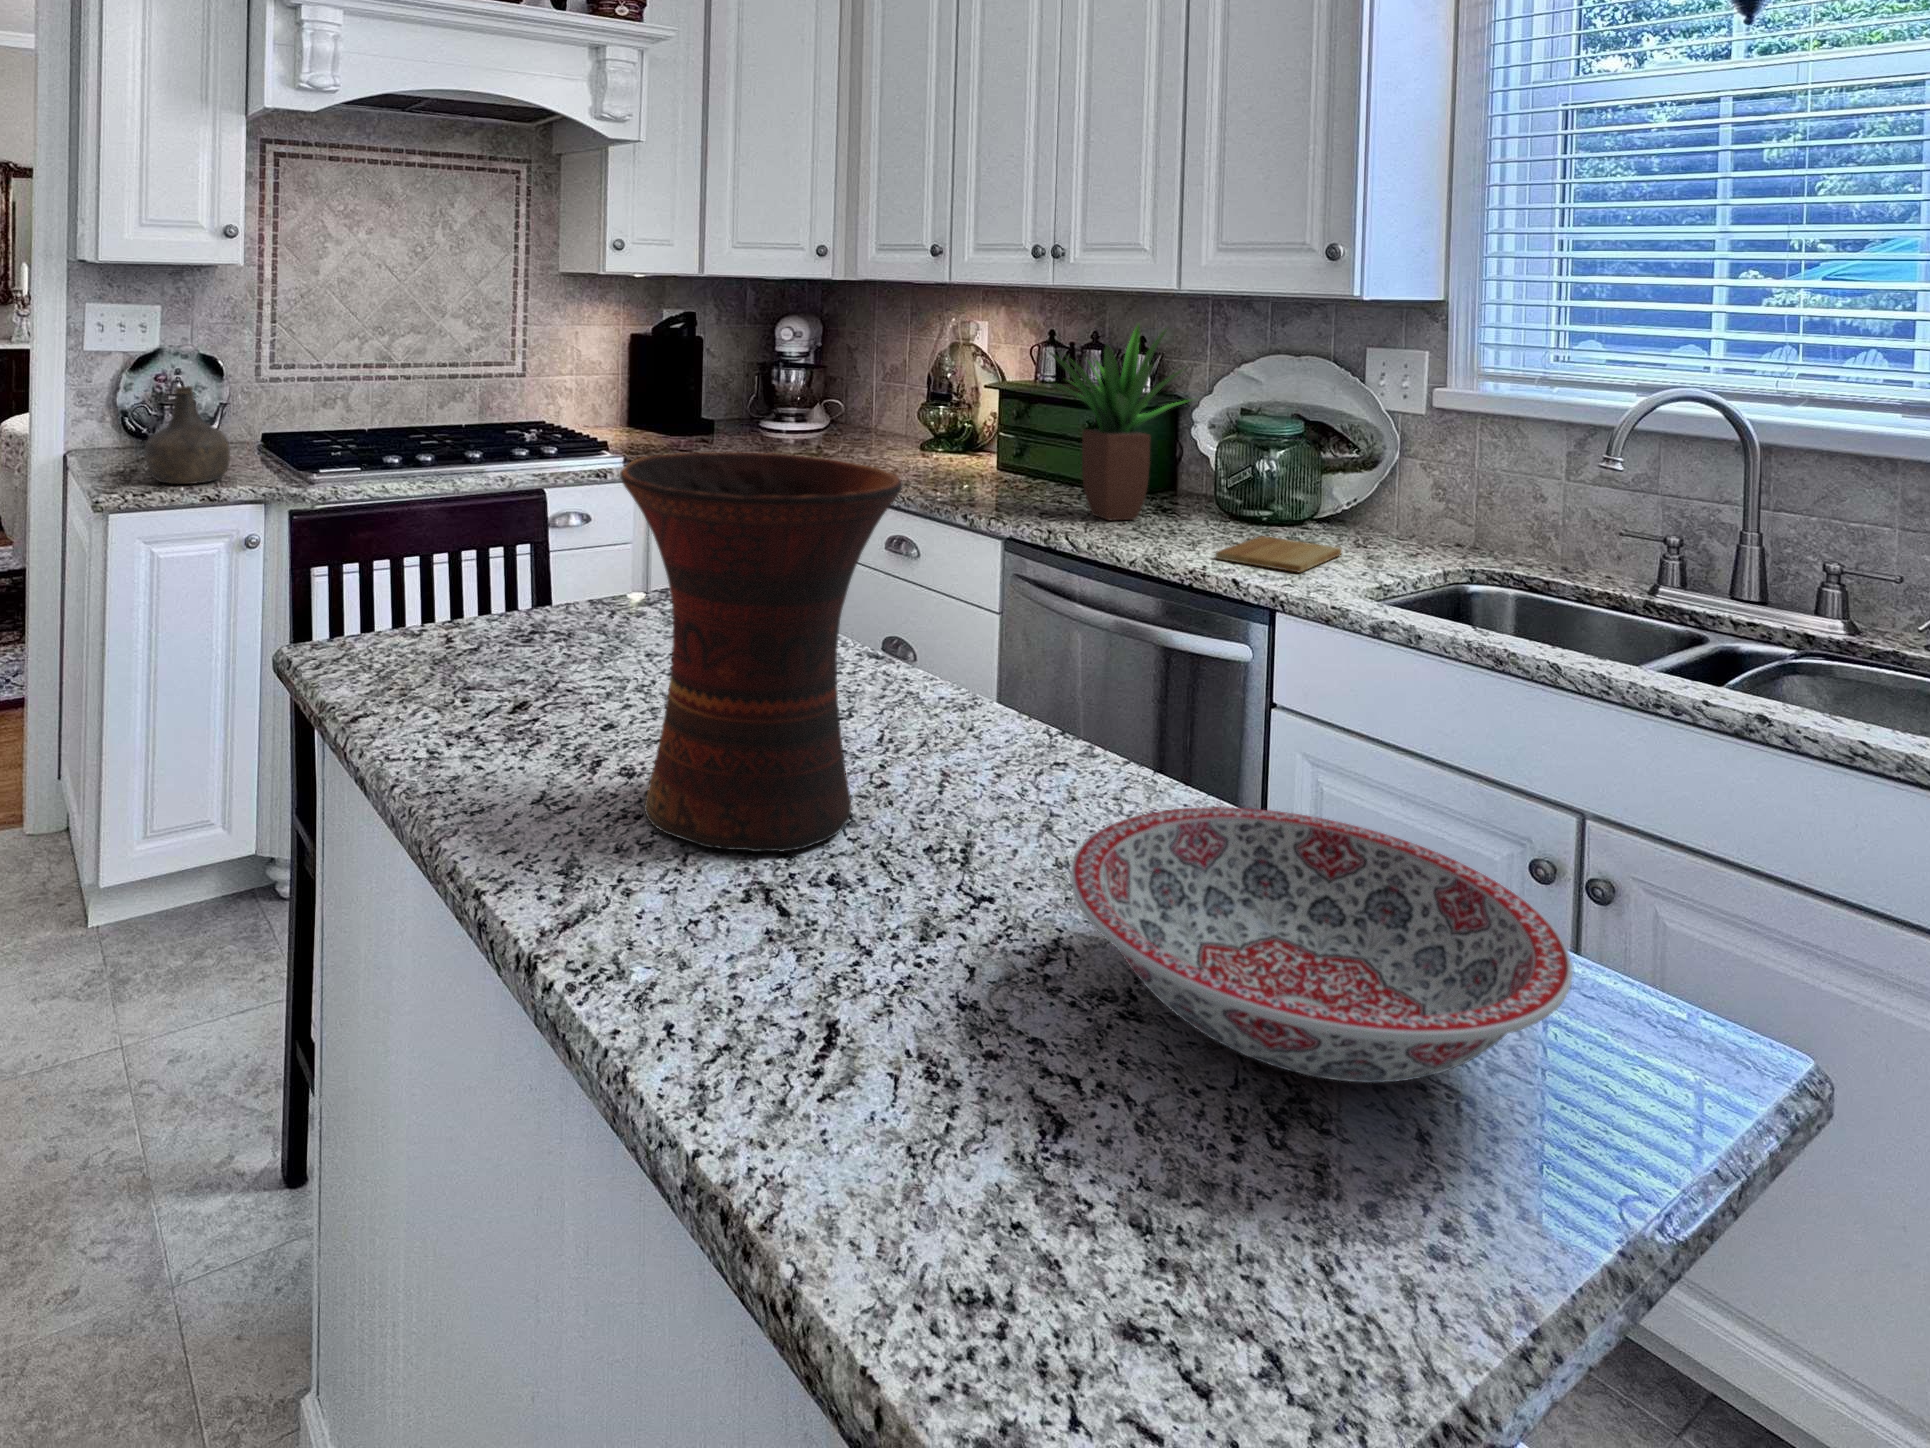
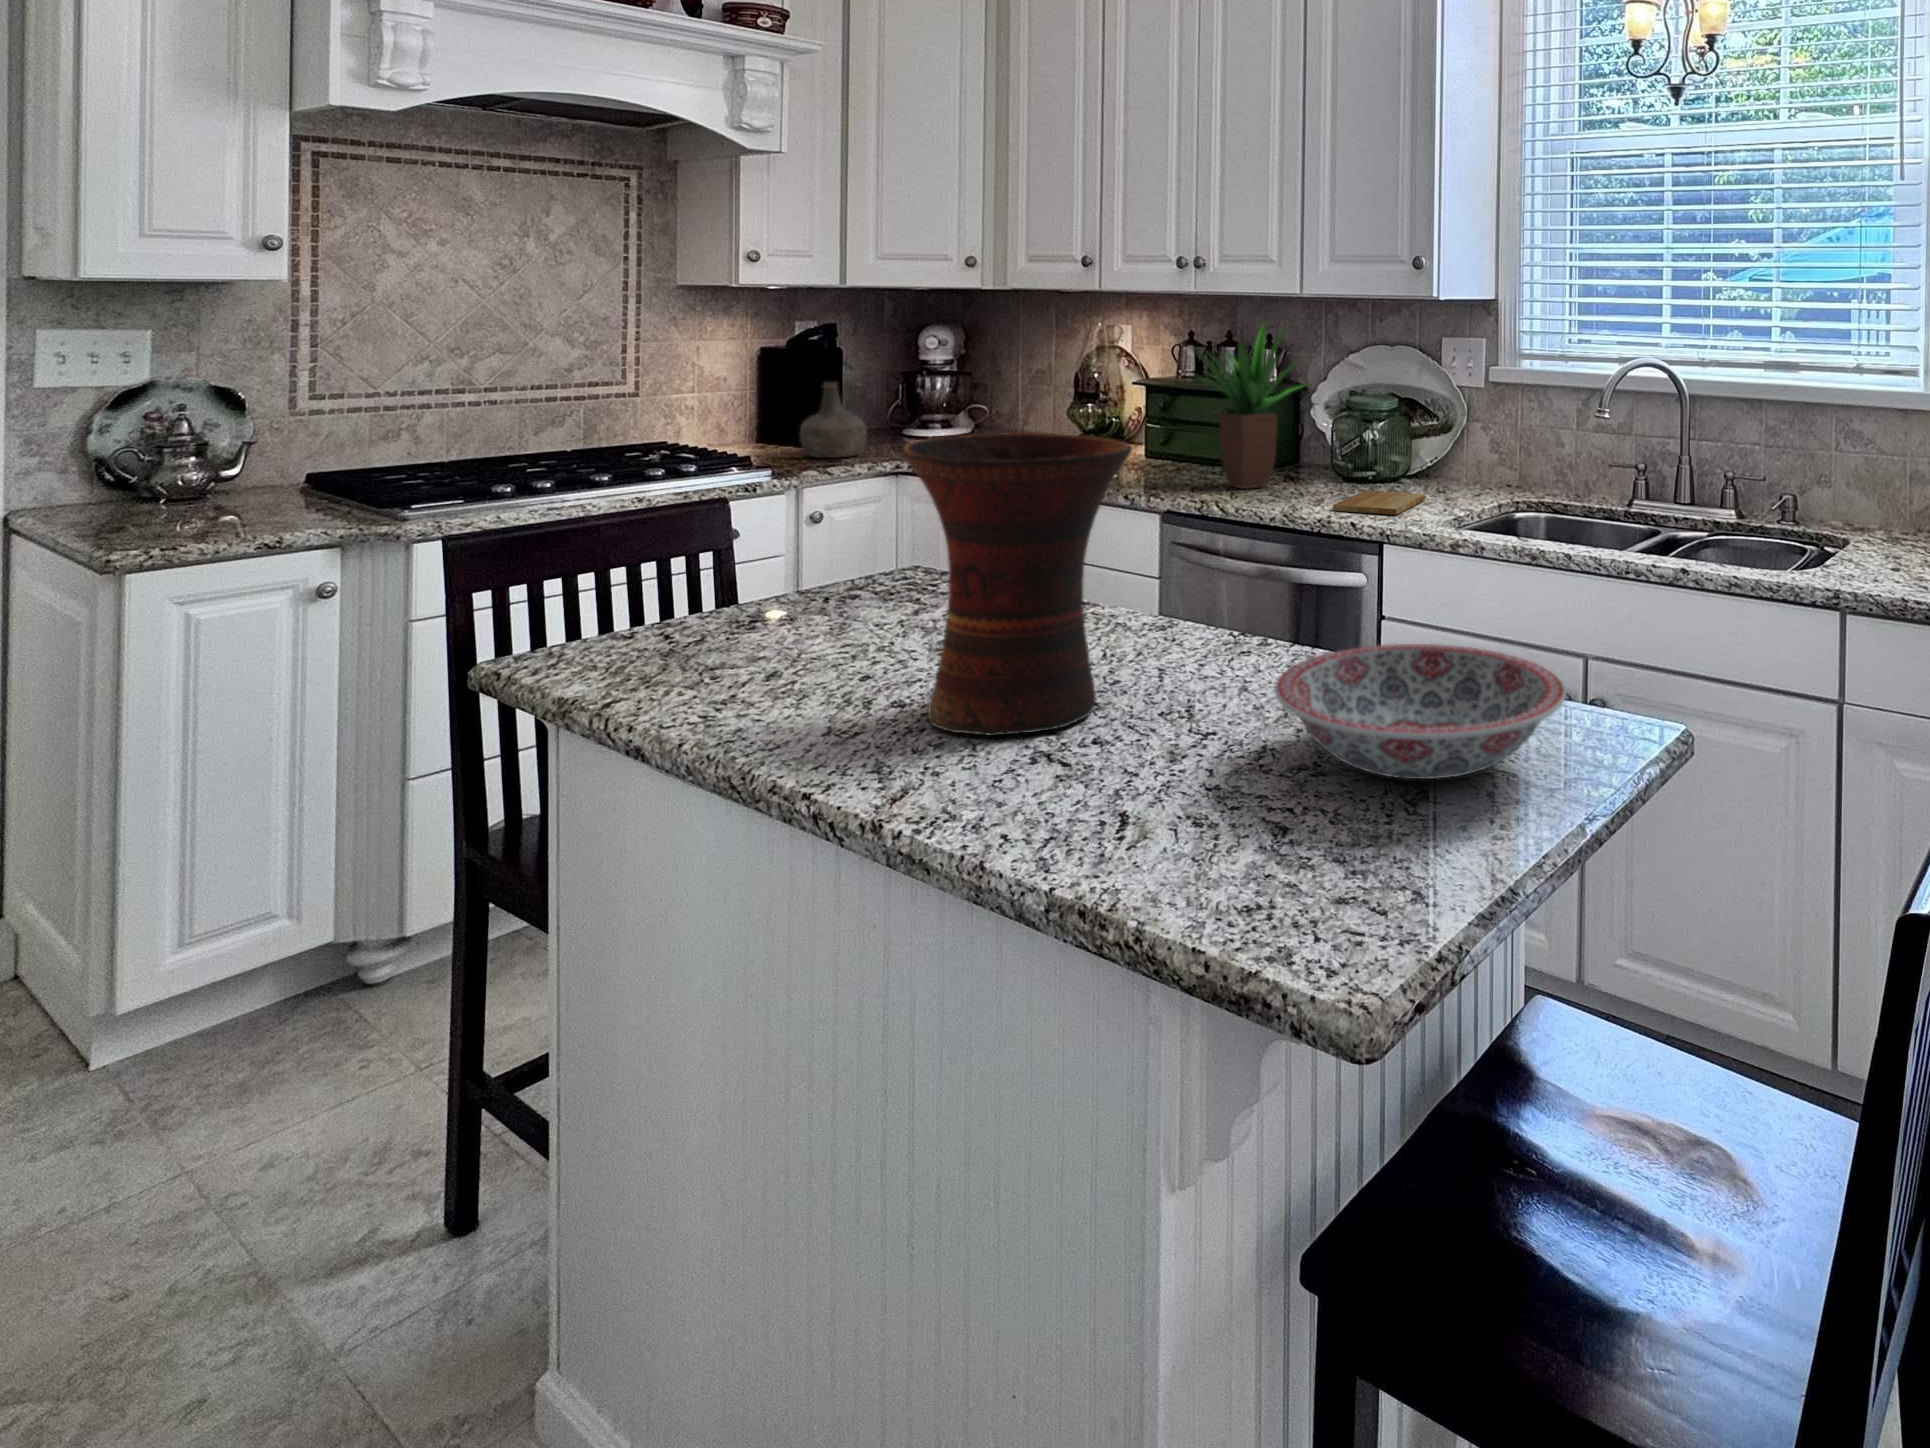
bottle: present [145,386,230,484] -> present [800,383,867,458]

